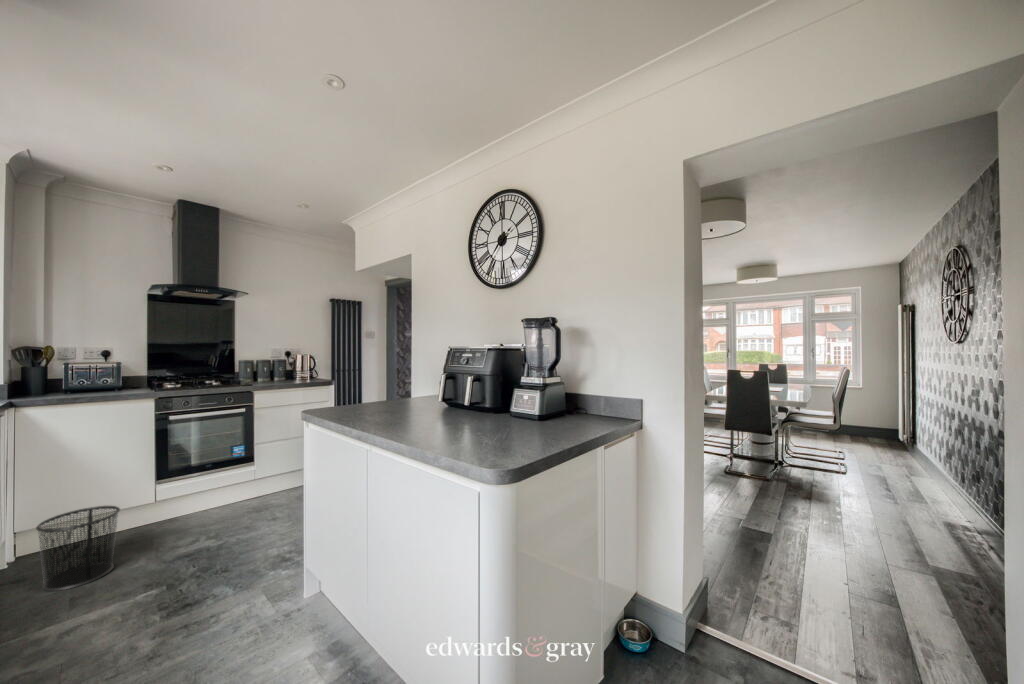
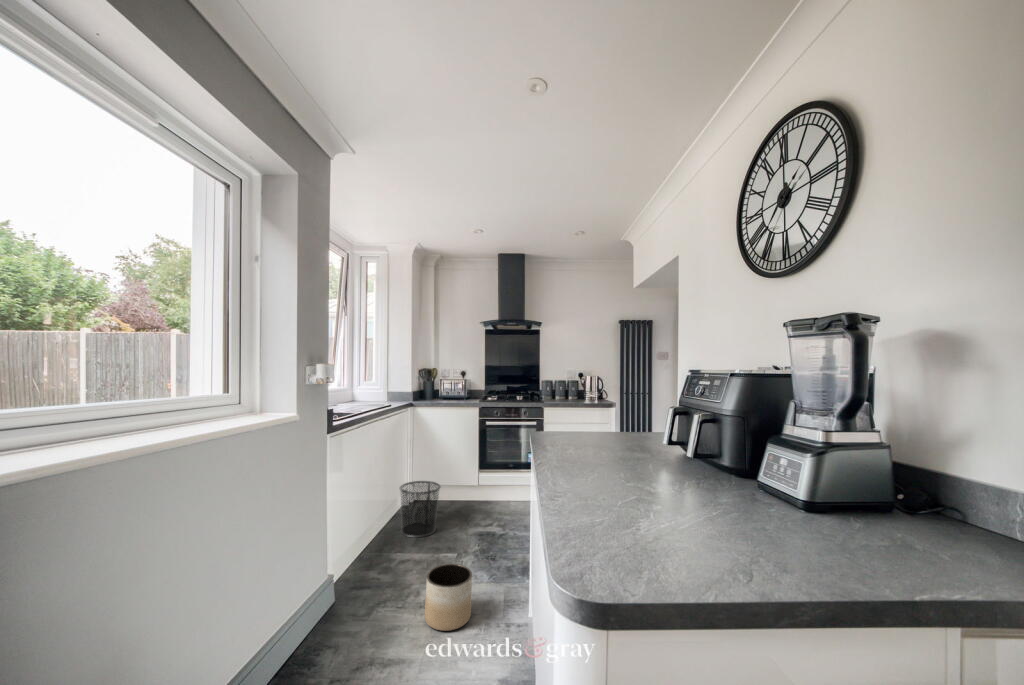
planter: none [180,566,244,641] -> present [425,564,472,631]

